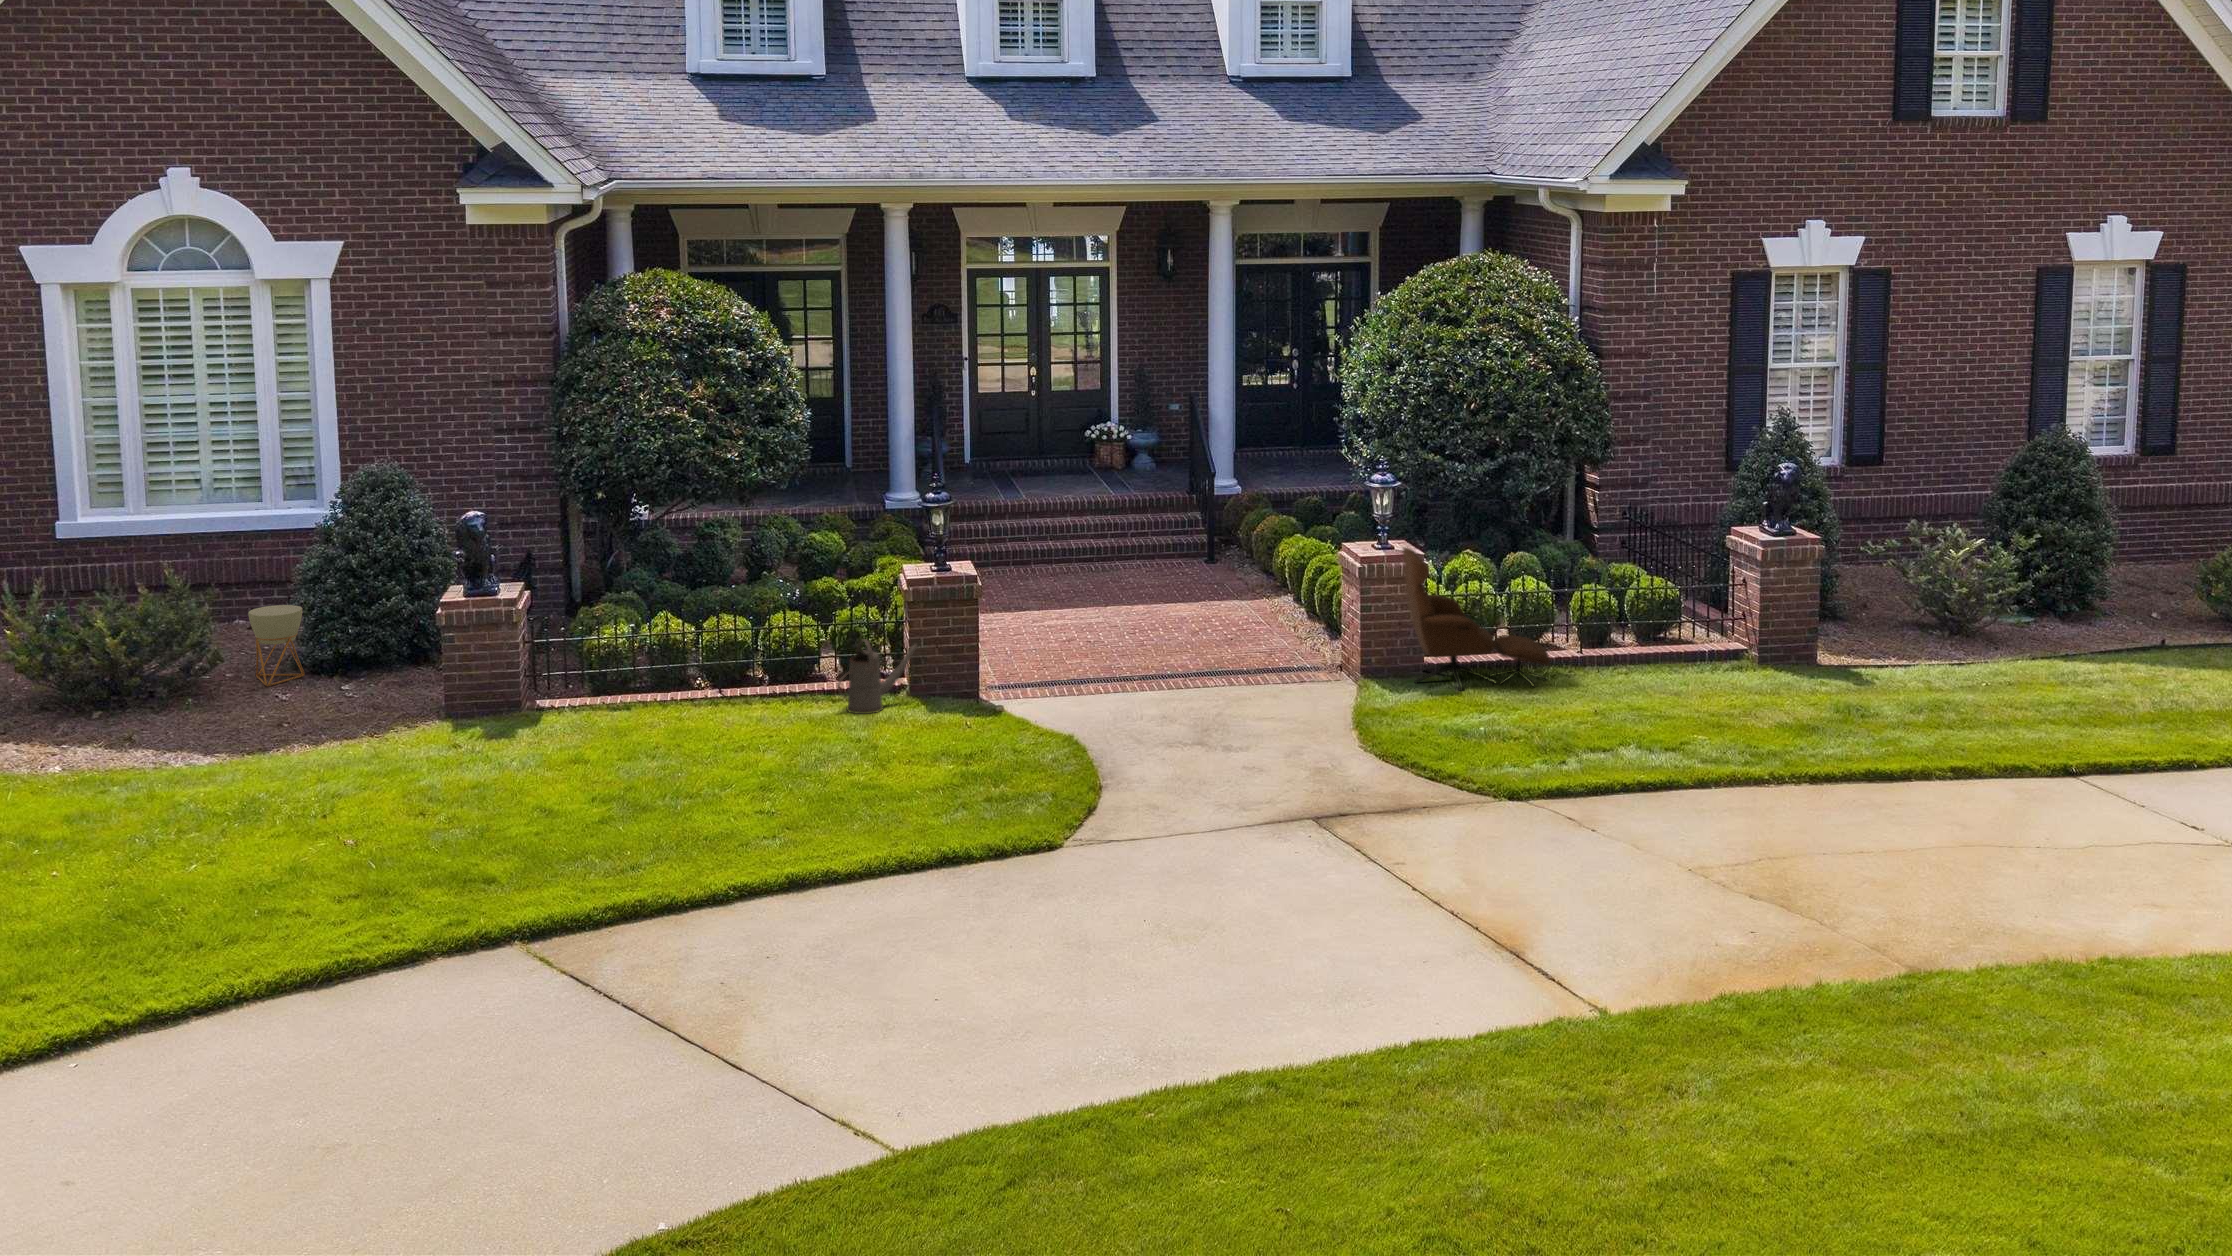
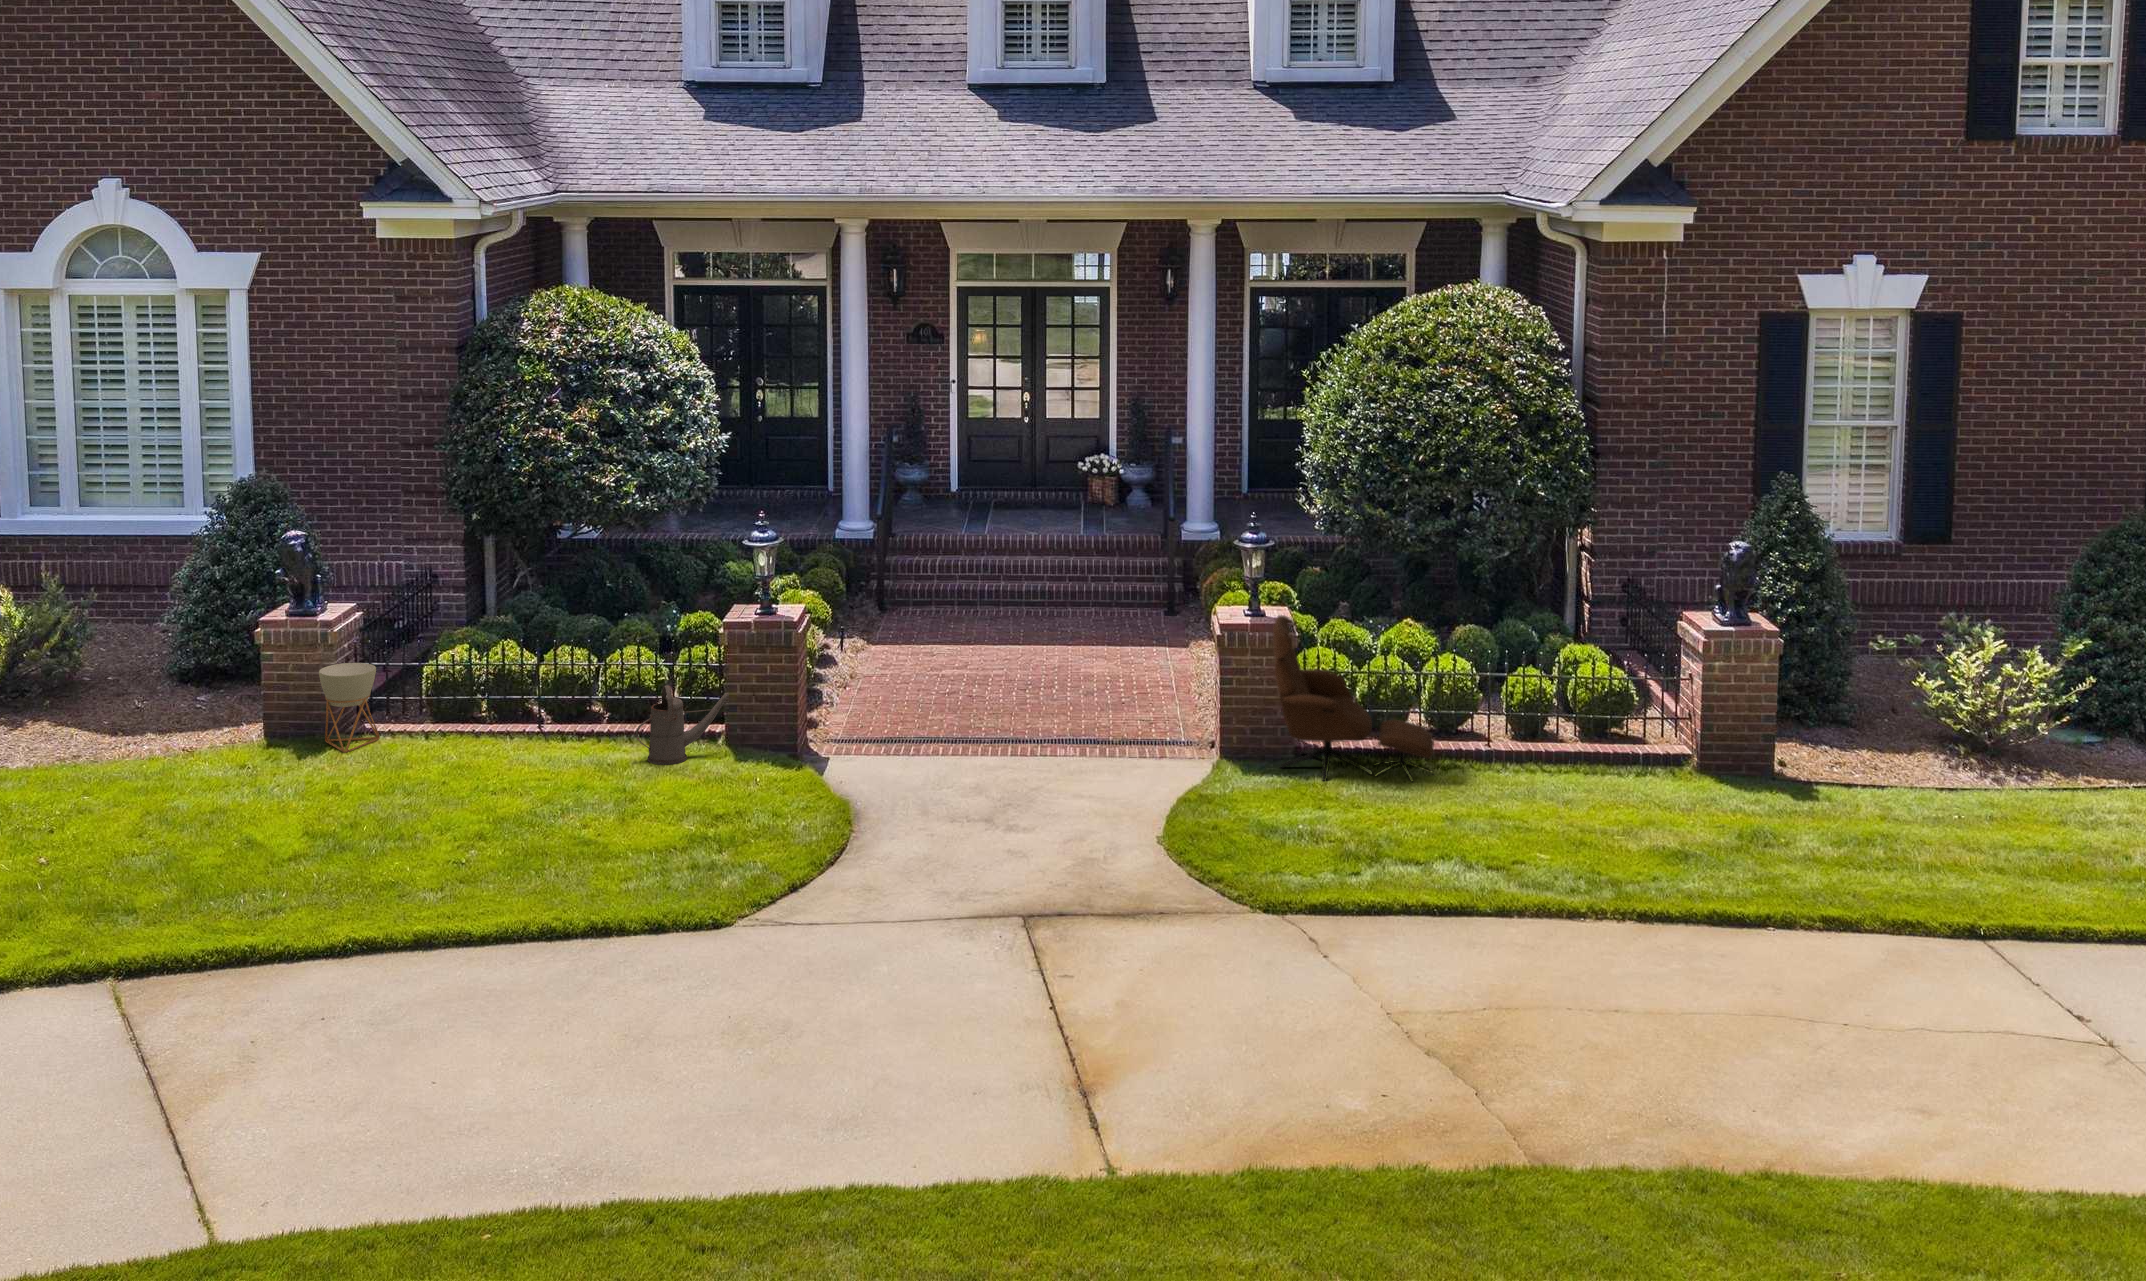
planter: present [248,605,305,686] -> present [319,663,380,753]

